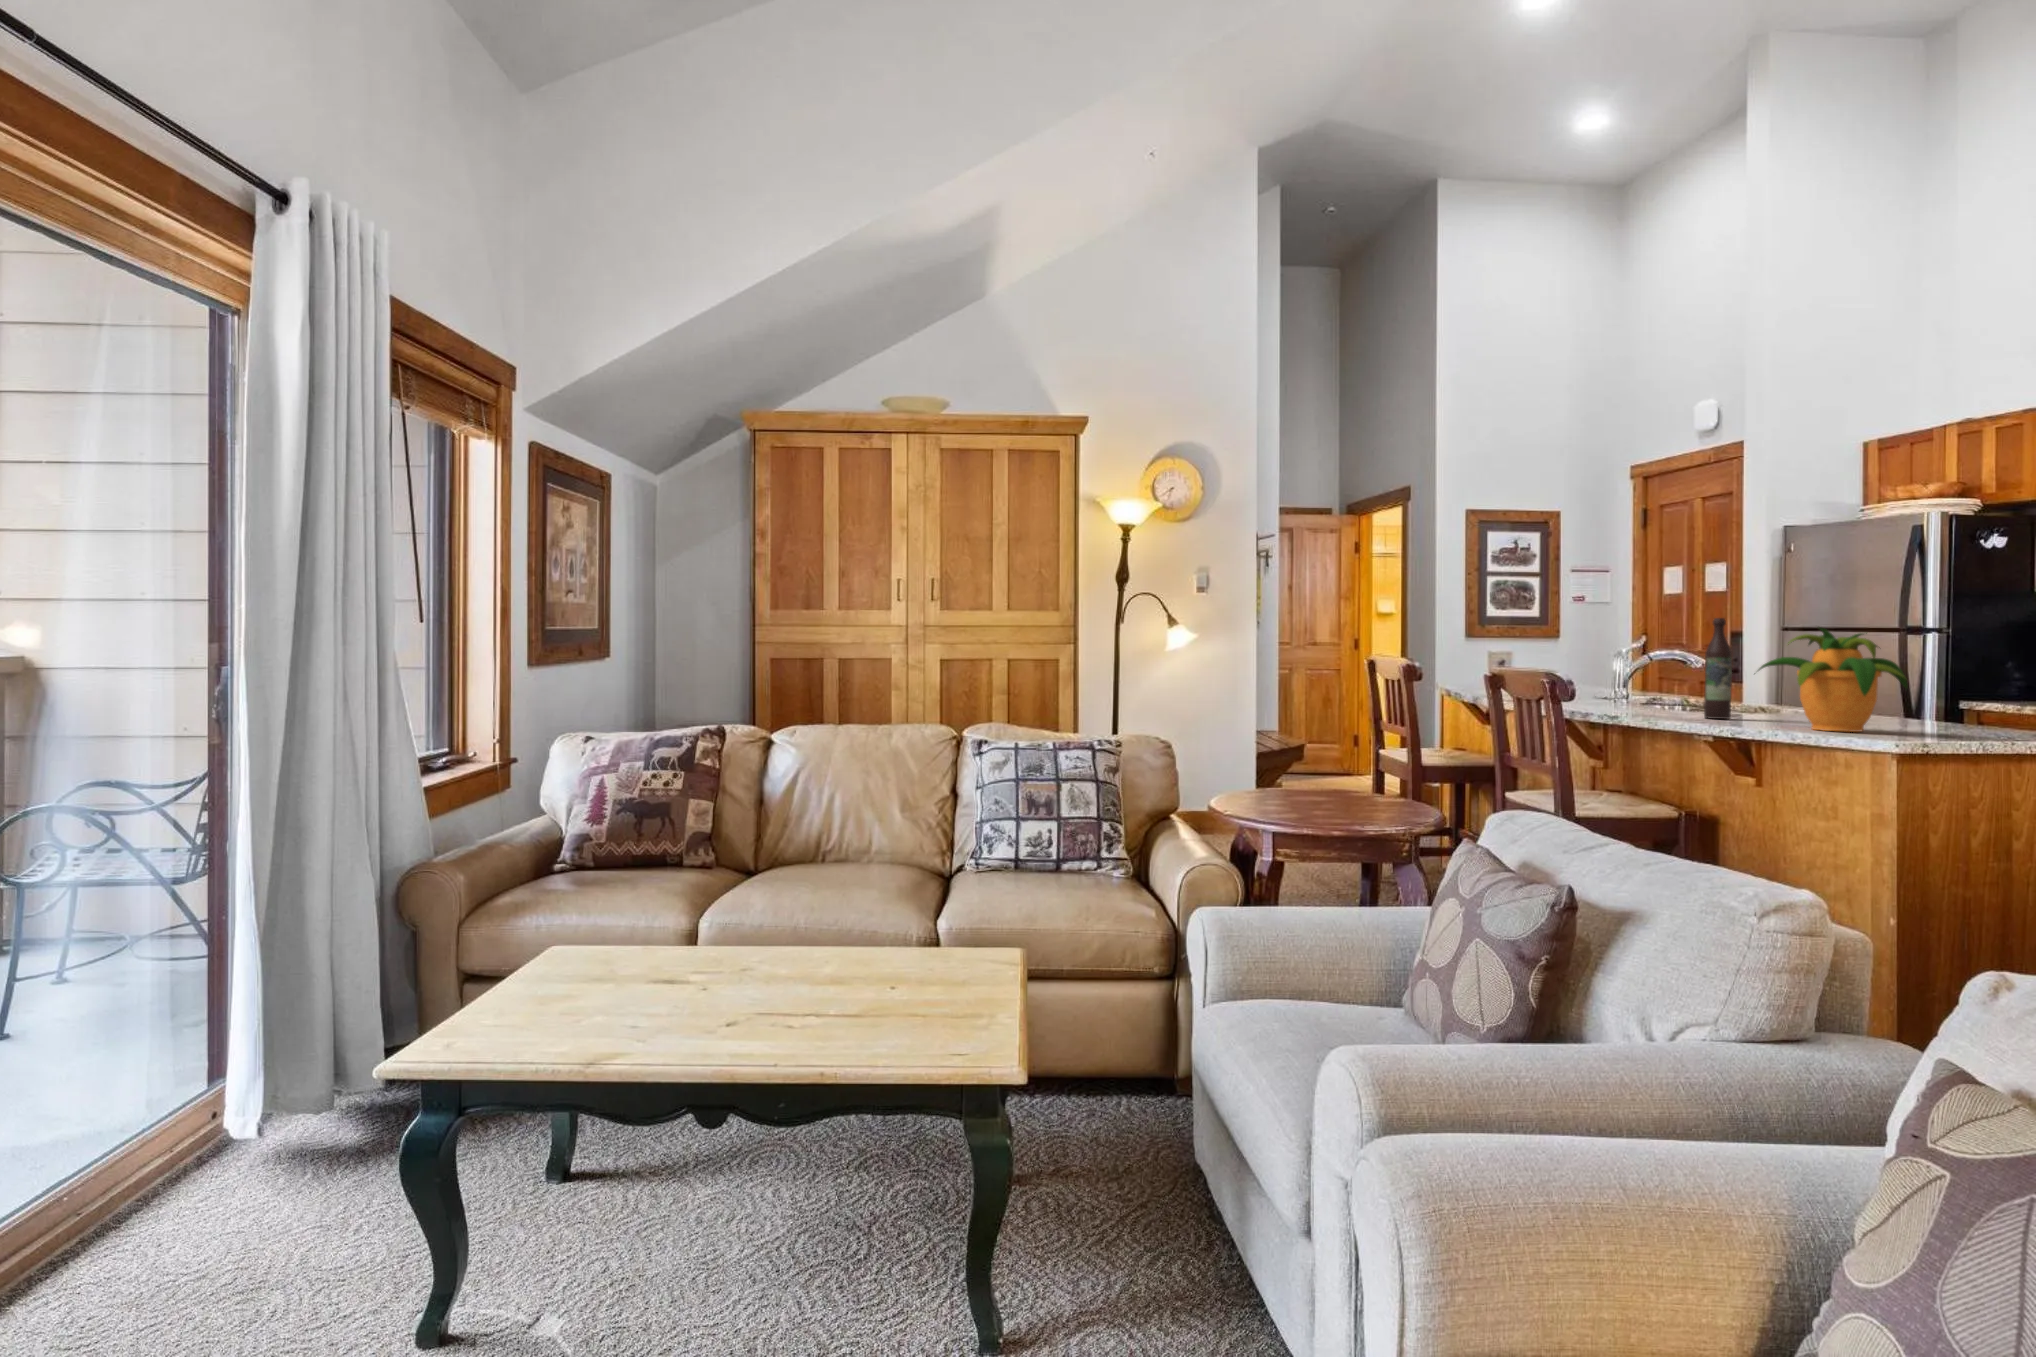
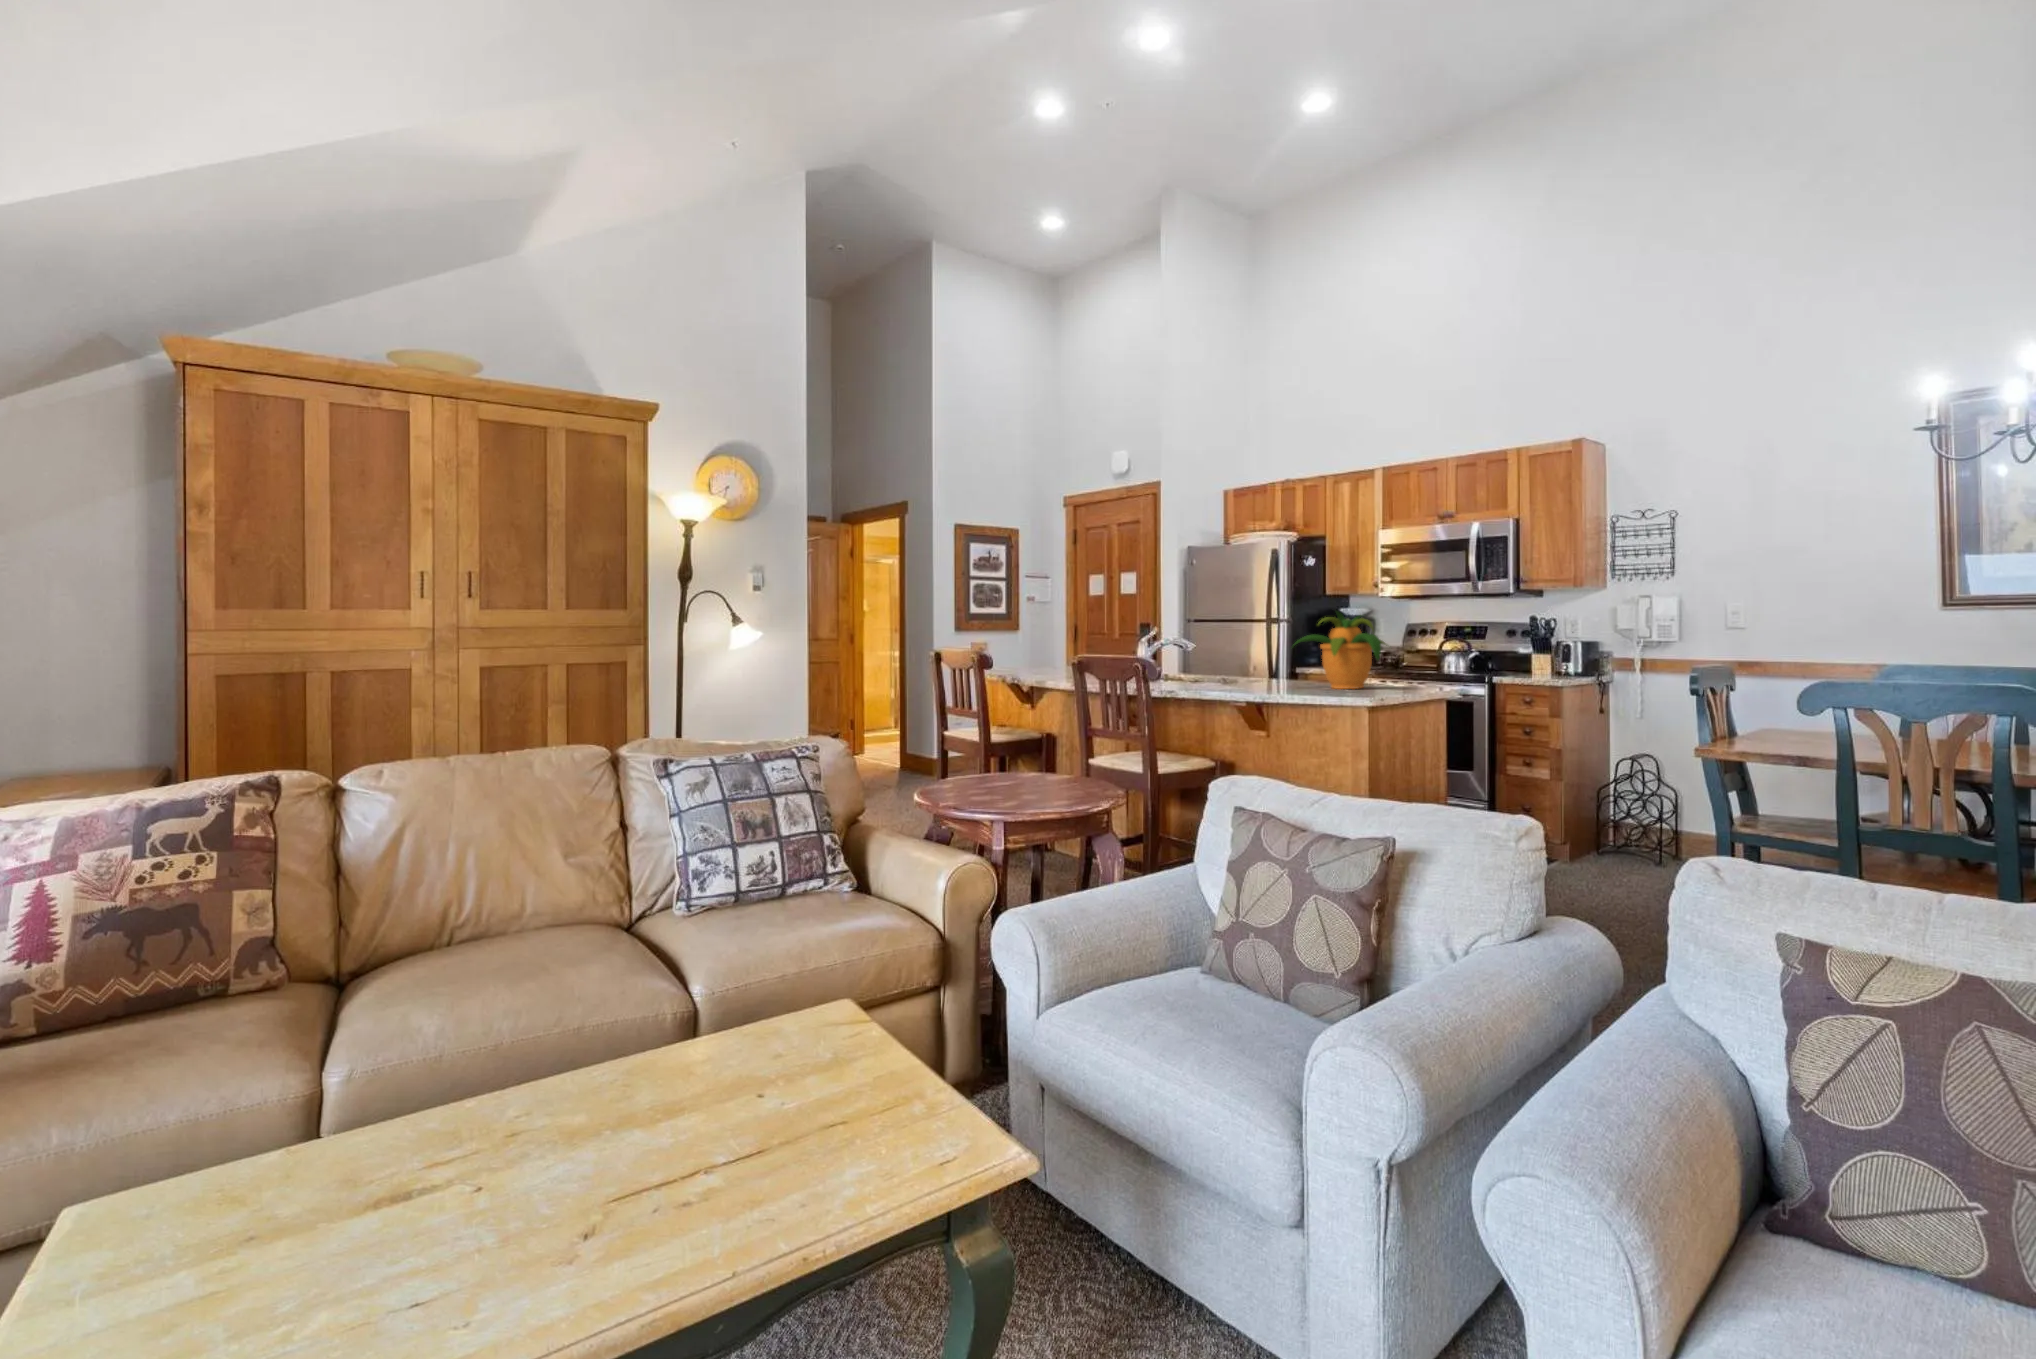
wine bottle: present [1704,618,1732,719] -> none [1244,606,1263,685]

